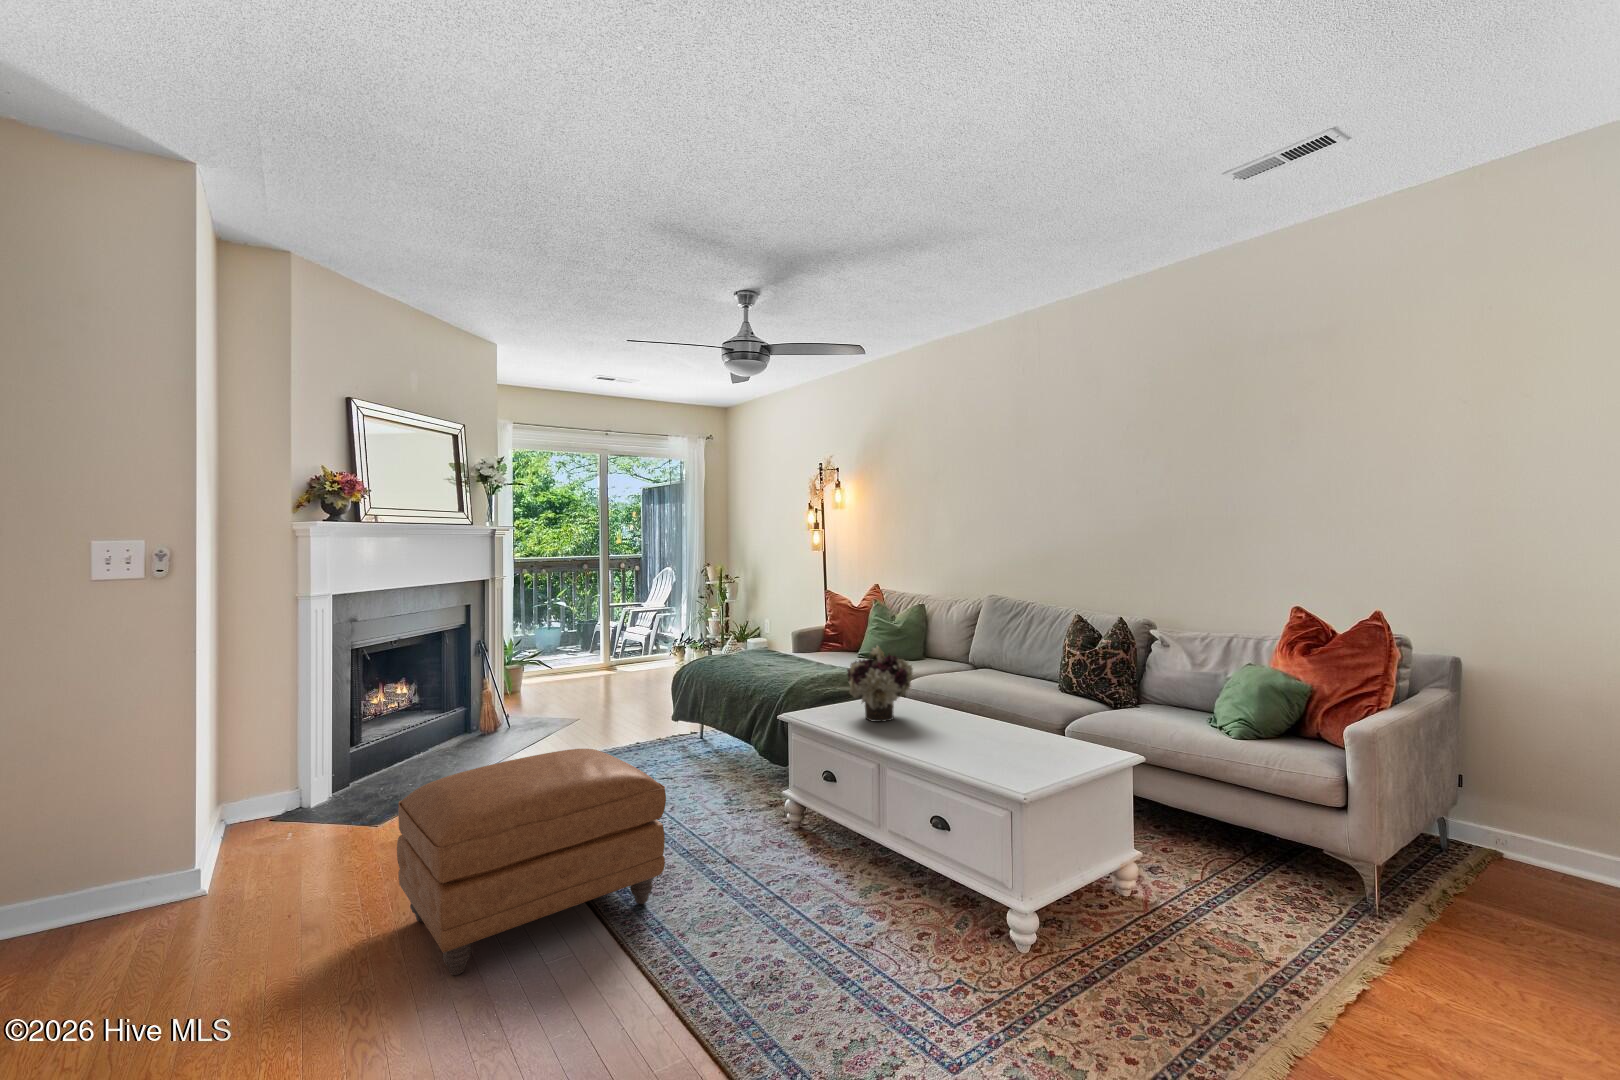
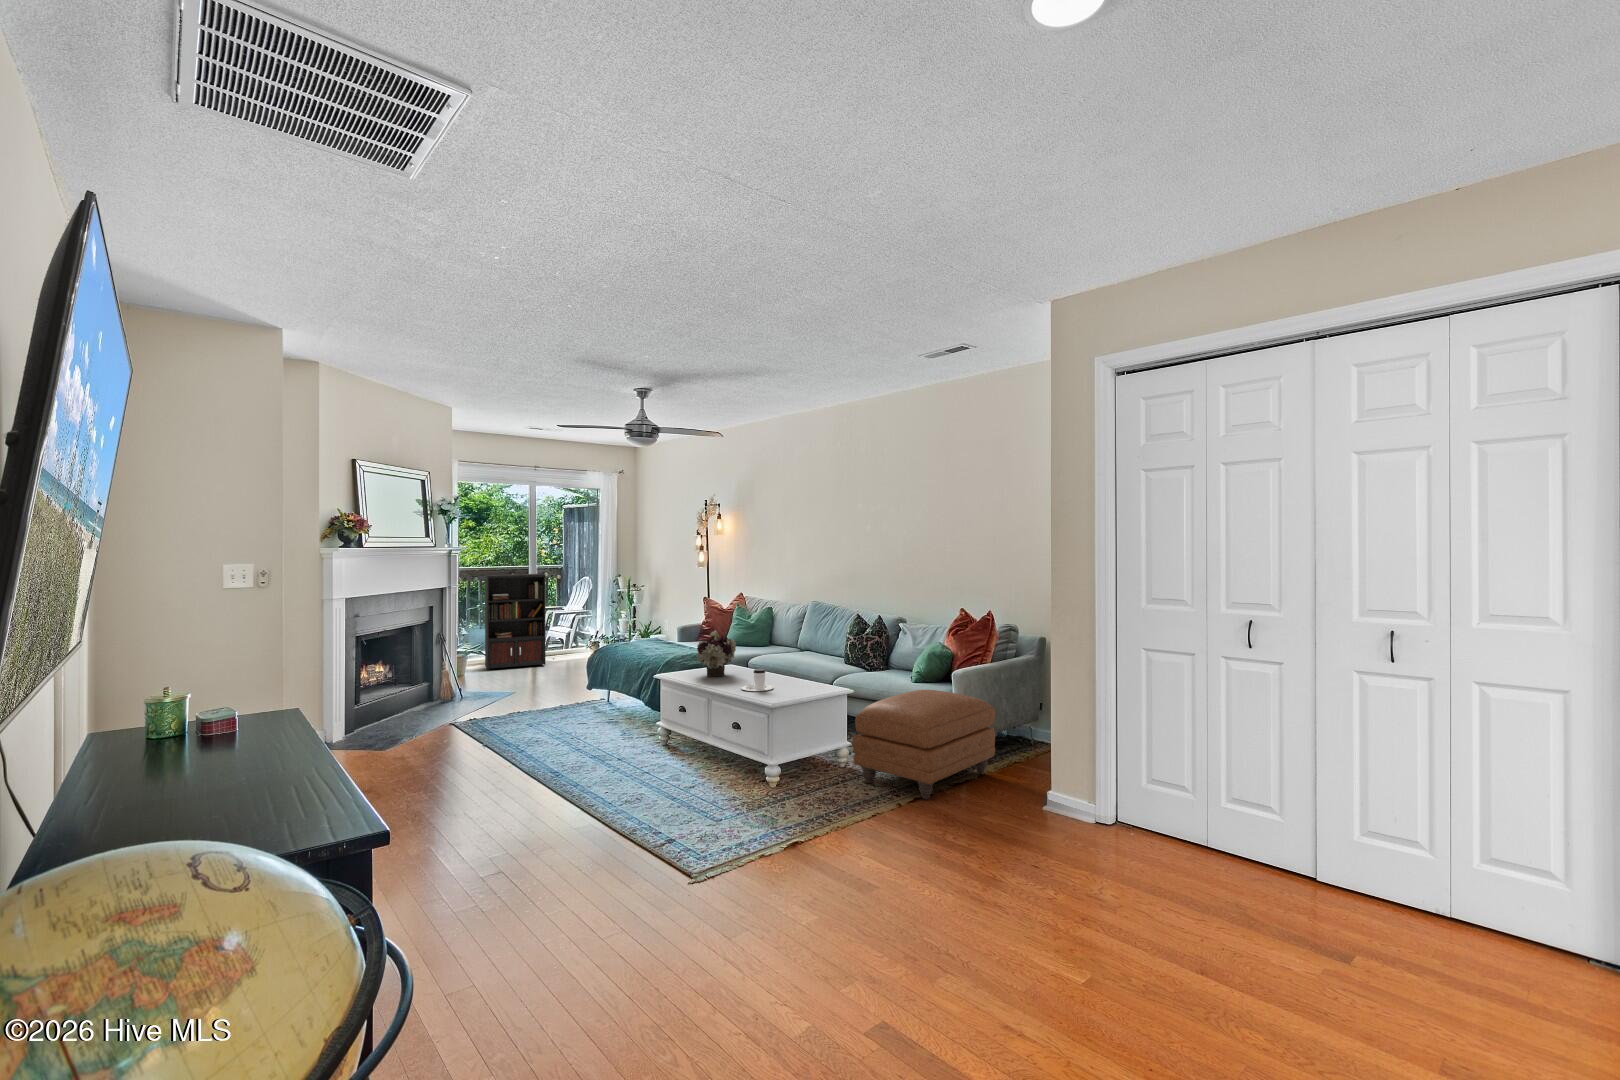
bookcase: none [547,562,633,683] -> present [485,574,554,669]
coffee cup: none [941,718,1000,761] -> present [741,669,774,691]
ottoman: present [397,749,666,975] -> present [852,690,995,800]

